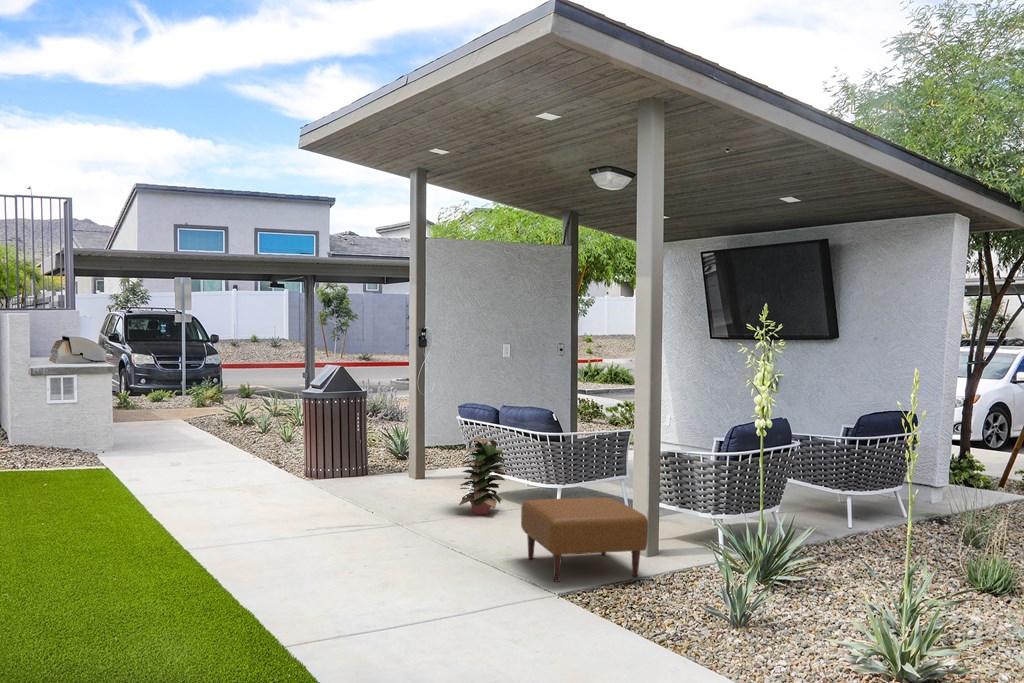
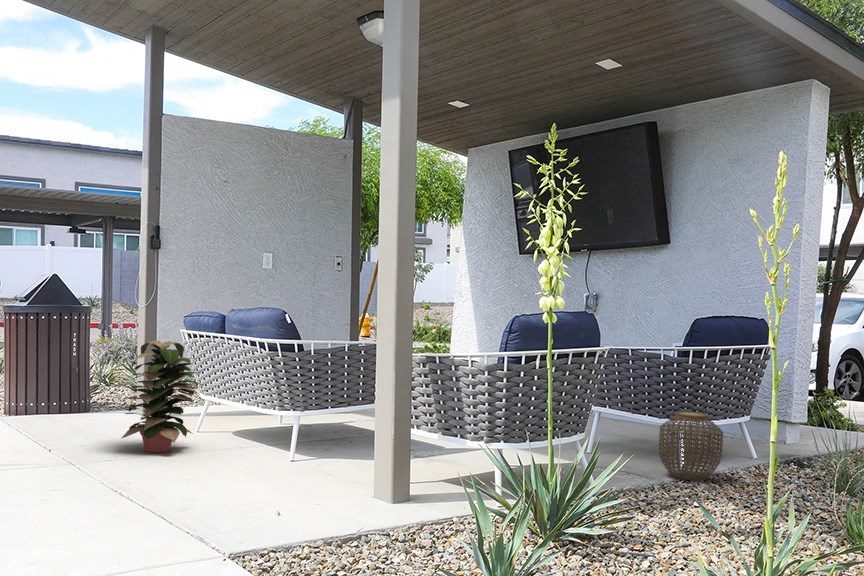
woven basket: none [833,485,881,535] -> present [659,411,723,480]
ottoman: present [521,497,648,582] -> none [189,416,380,540]

